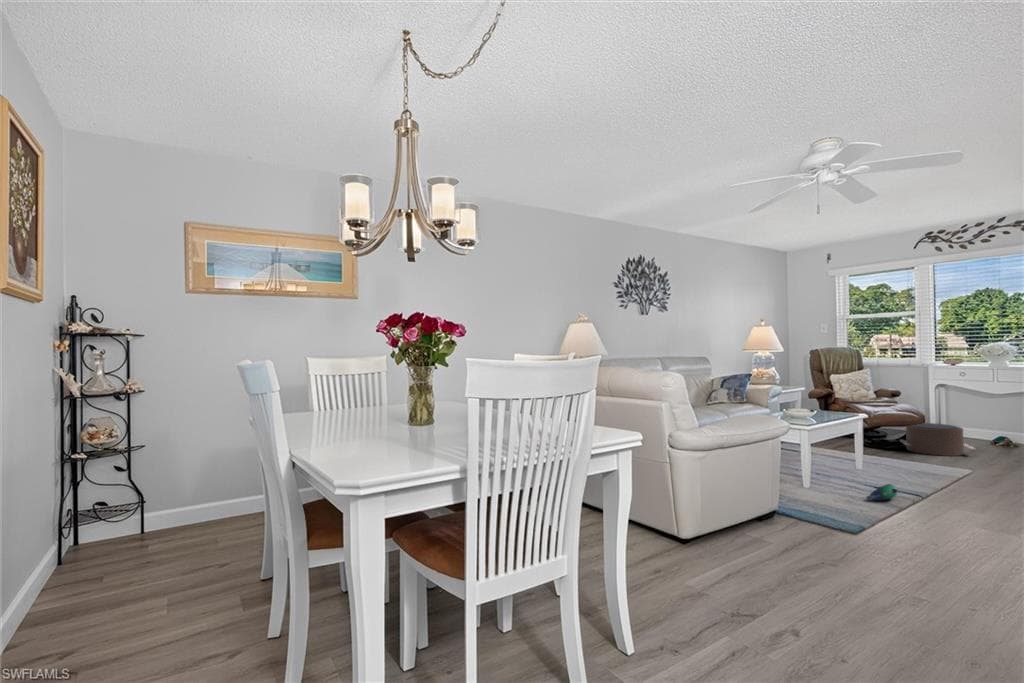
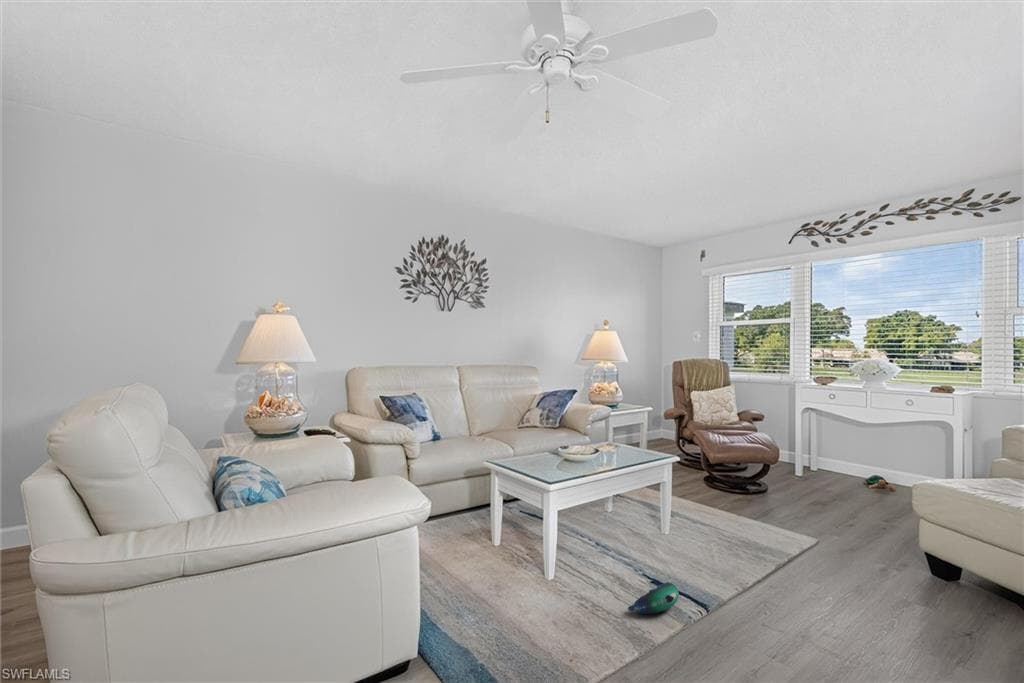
pouf: present [900,423,975,456] -> none [749,462,834,510]

